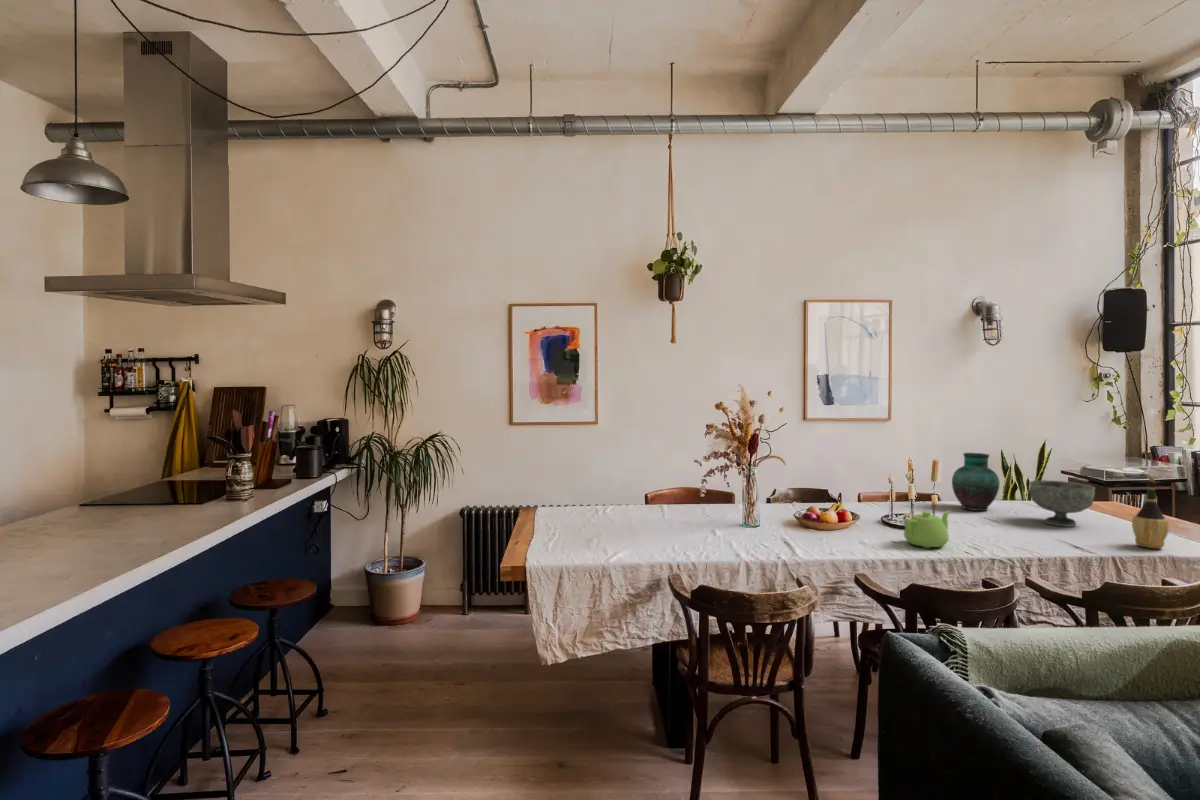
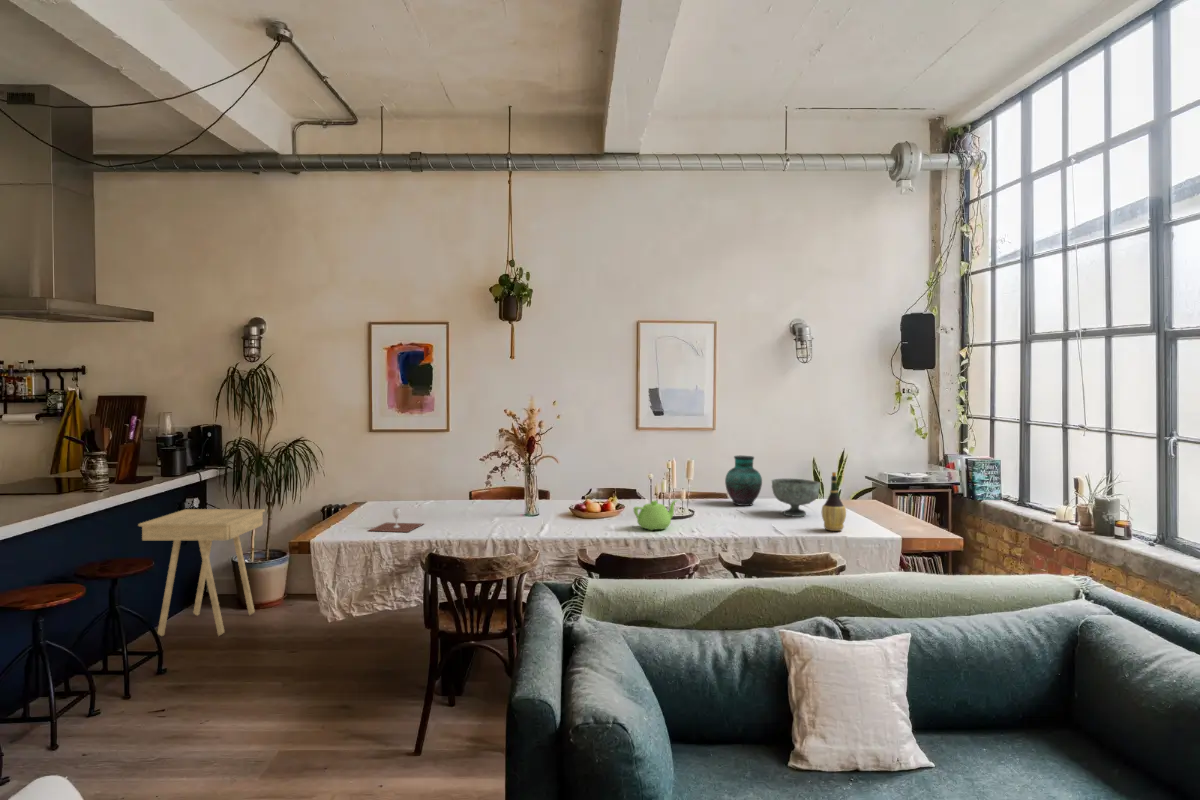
side table: none [278,513,406,659] -> present [139,509,265,636]
wine glass: none [585,521,641,552] -> present [369,508,422,532]

